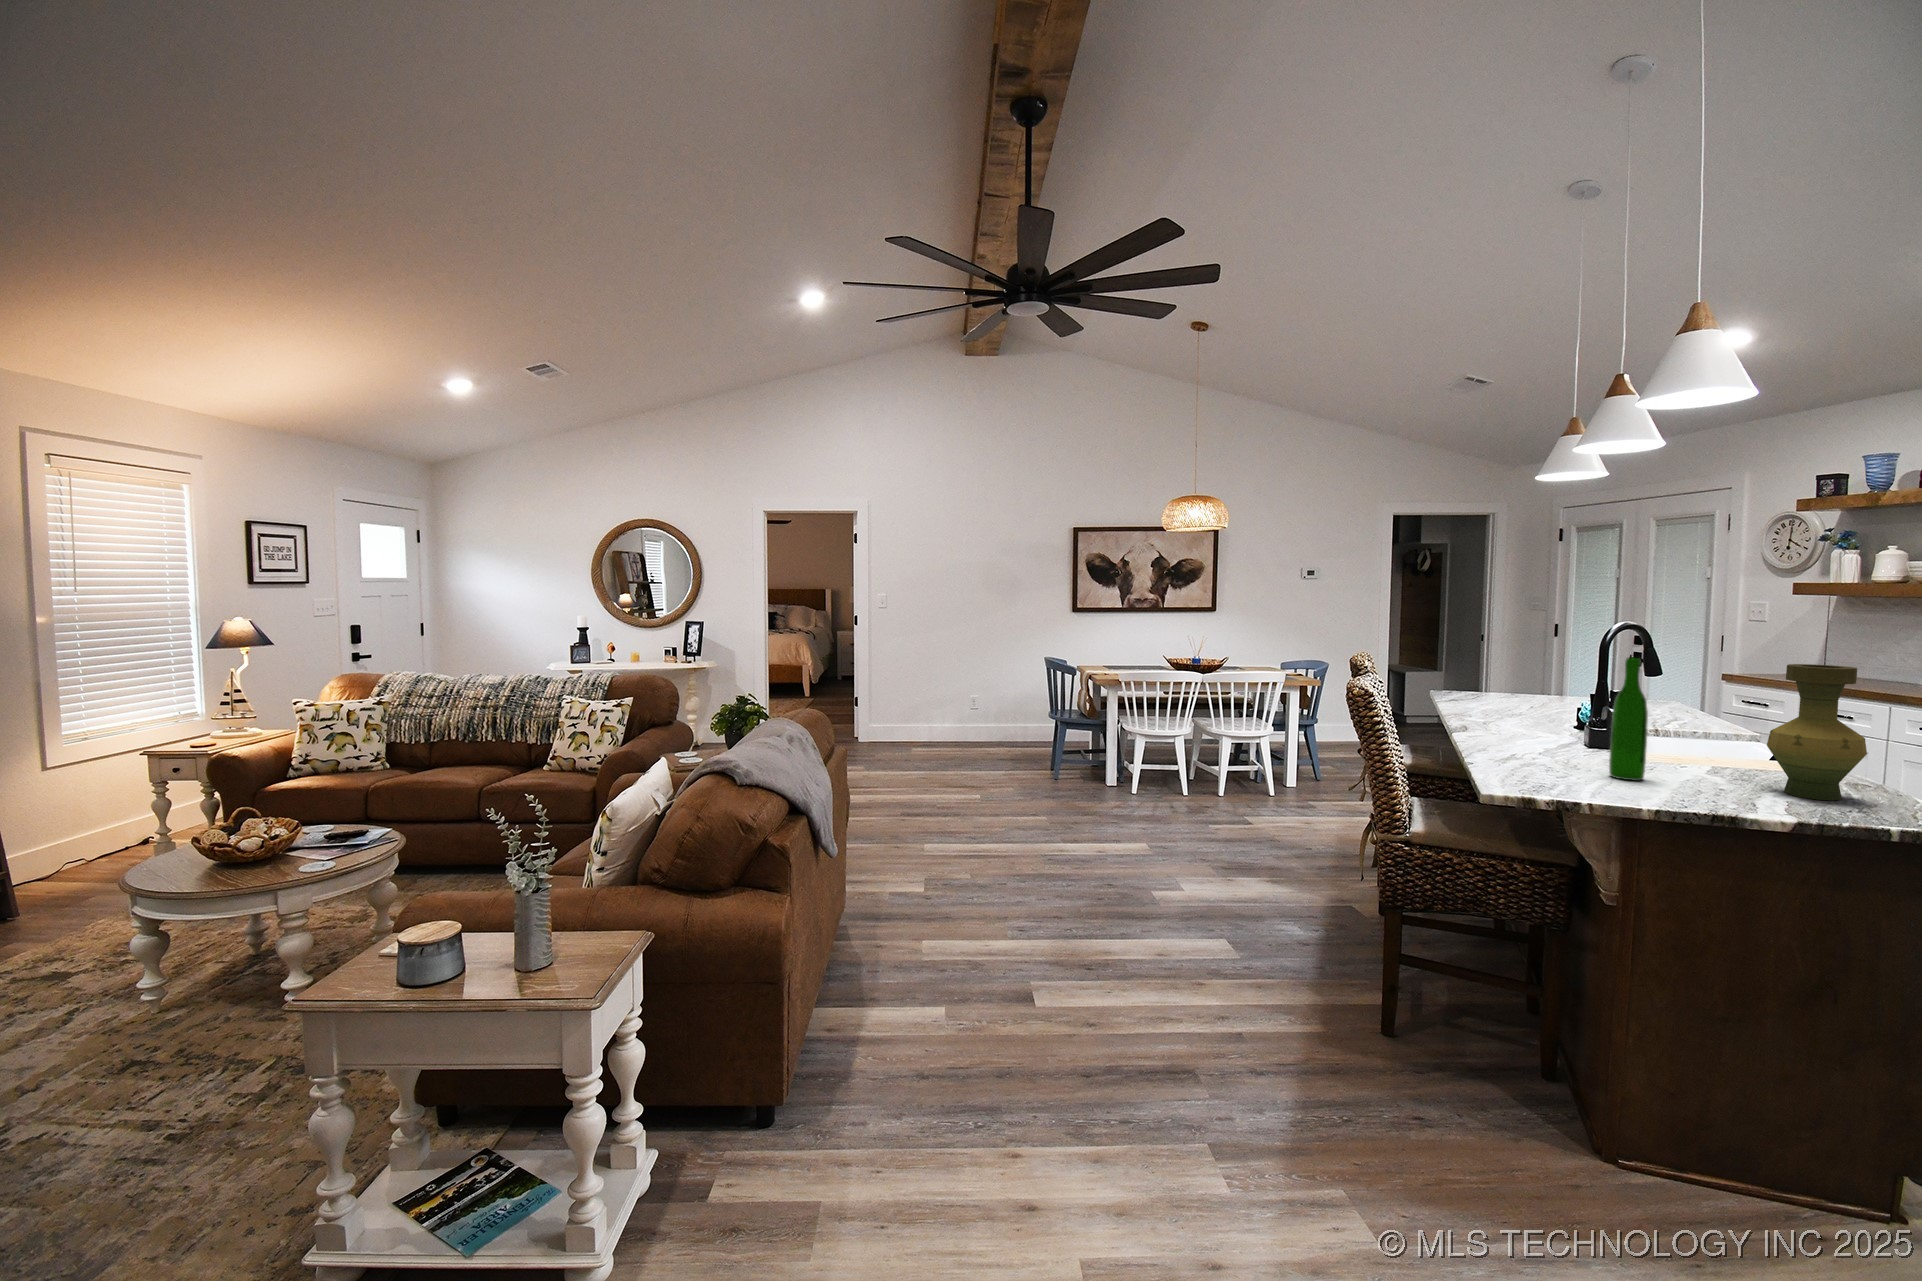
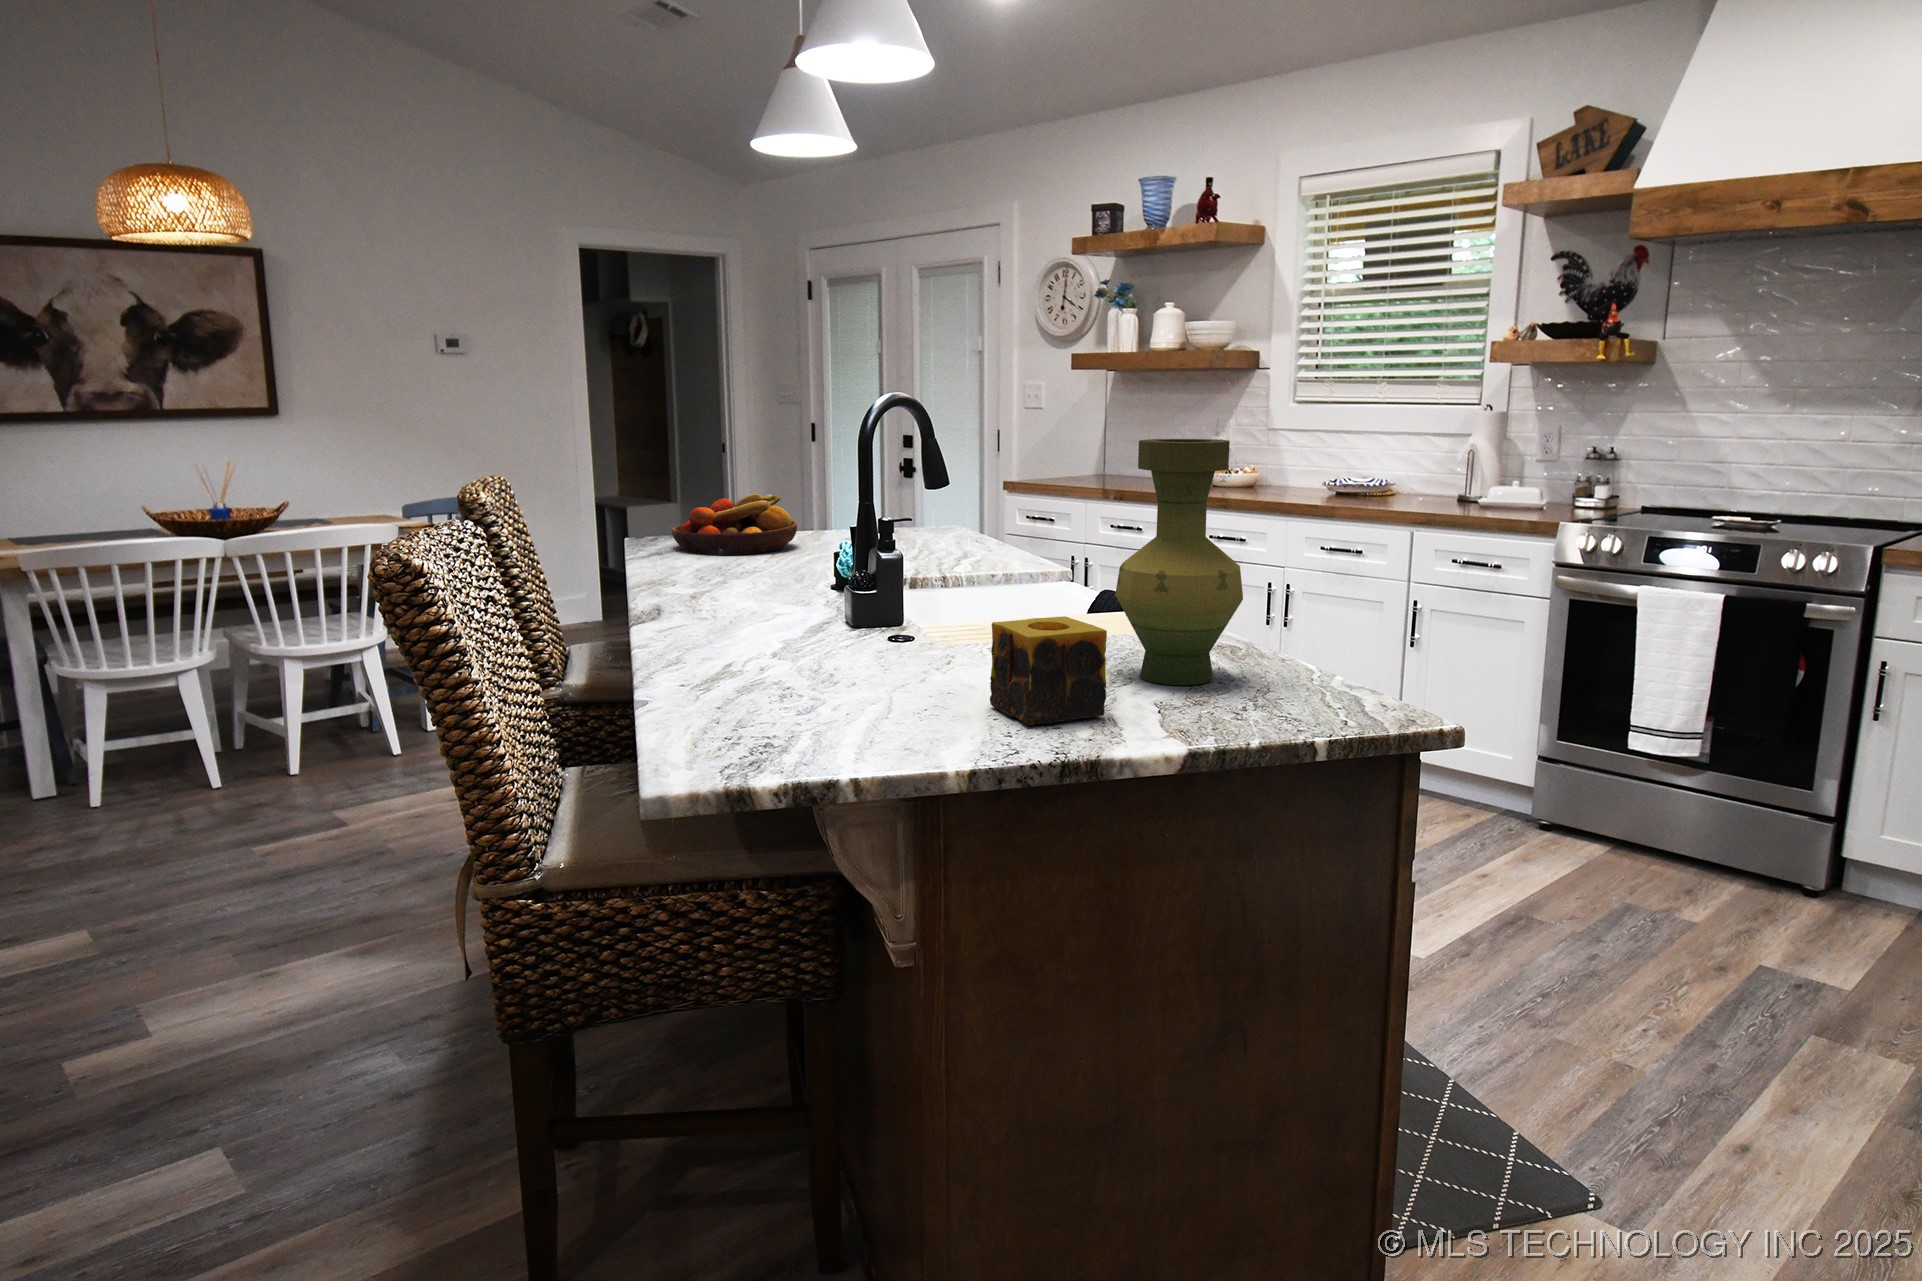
wine bottle: present [1609,658,1648,781] -> none [885,440,944,697]
fruit bowl: none [1464,673,1547,707] -> present [672,494,797,555]
candle: none [1673,748,1751,802] -> present [990,616,1107,725]

